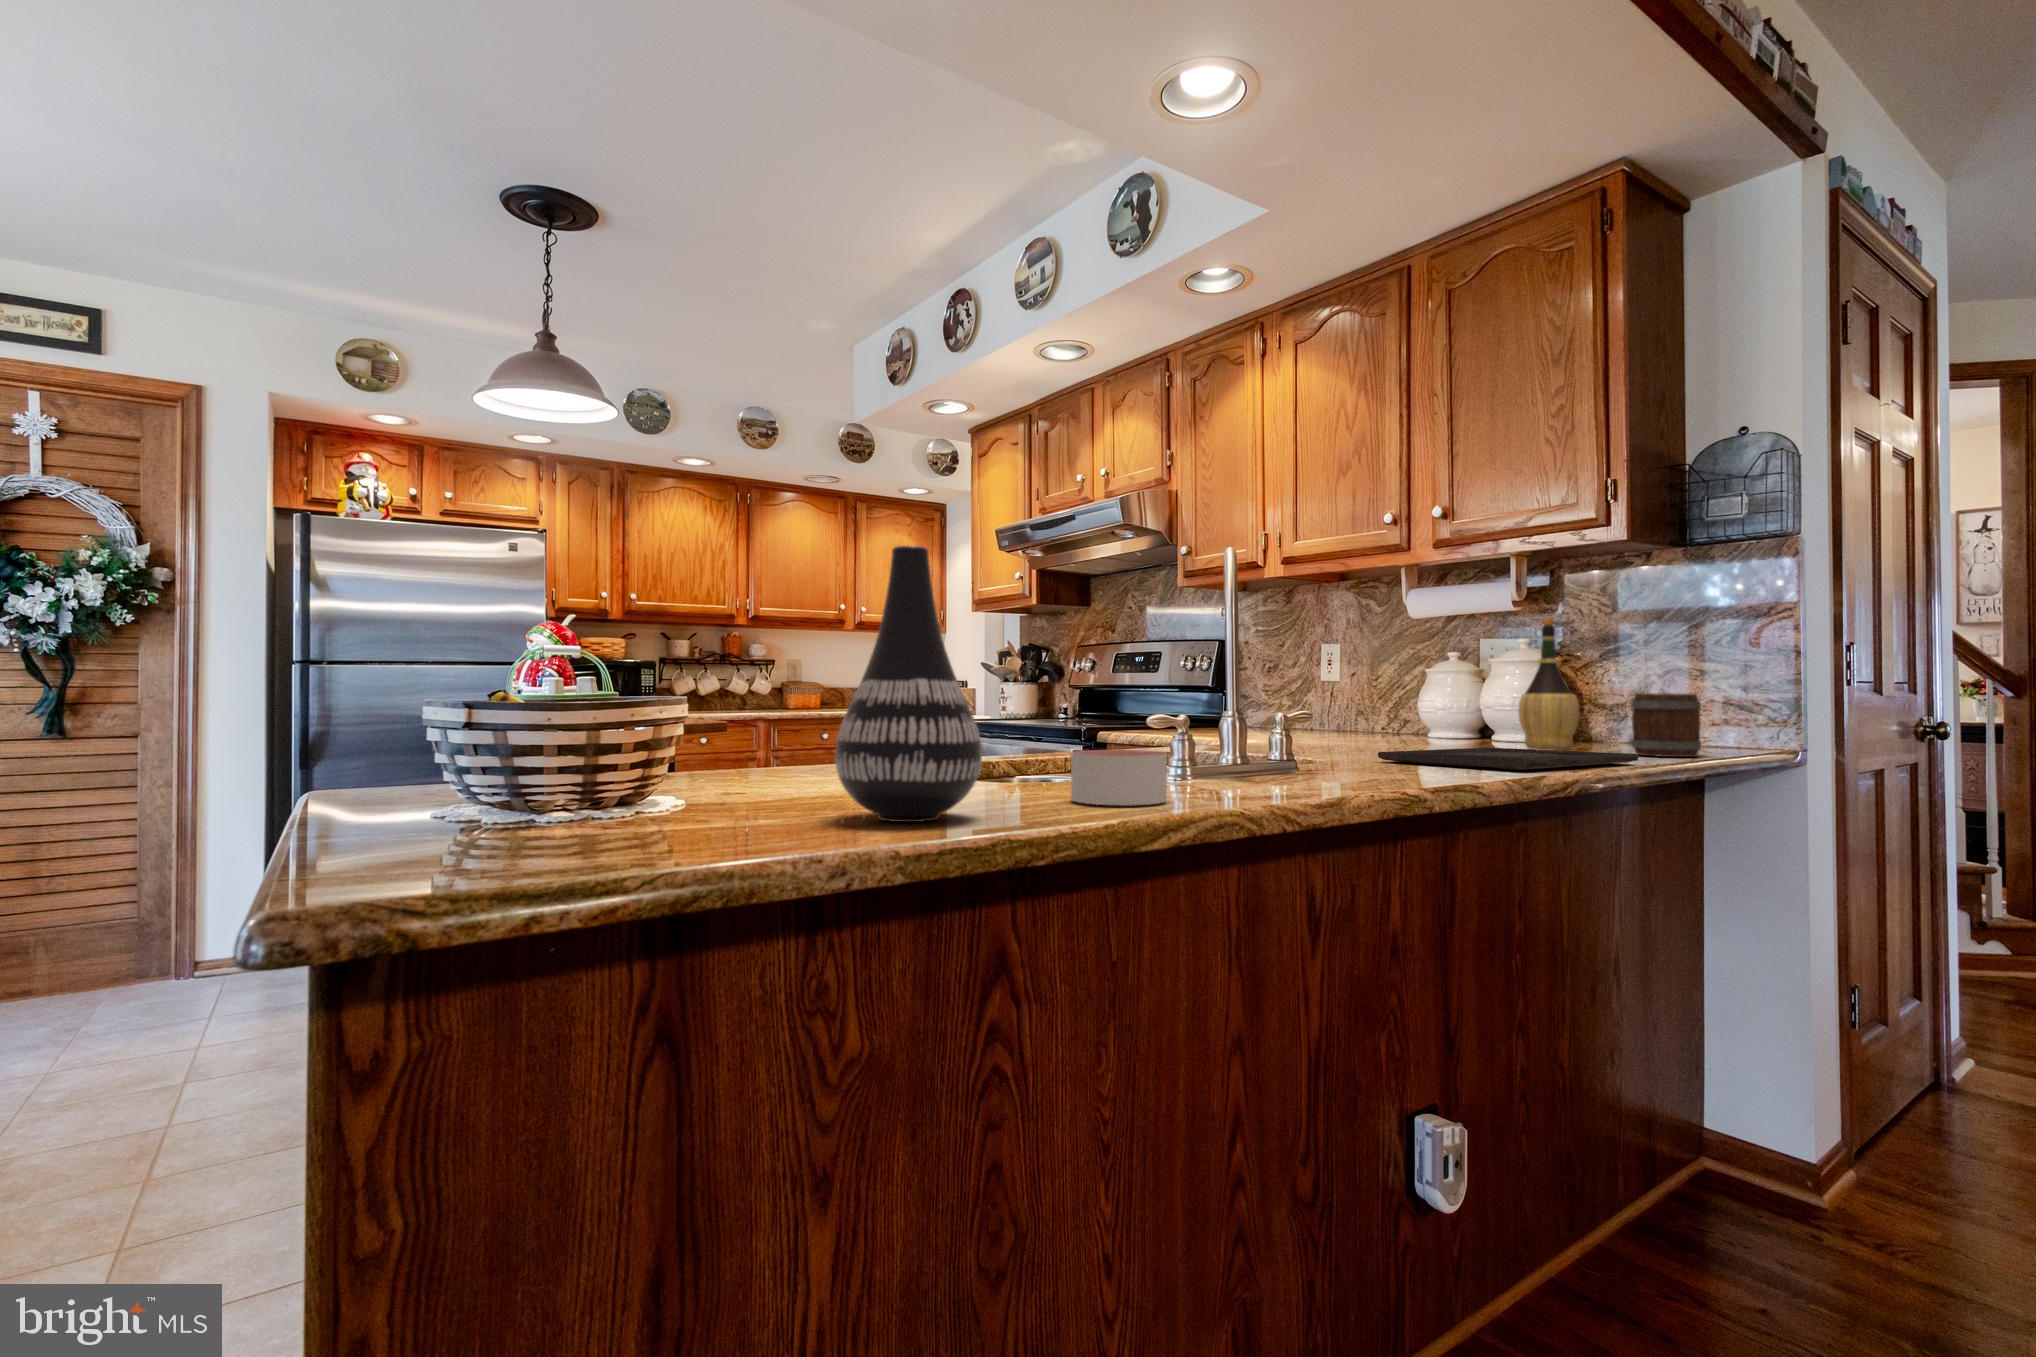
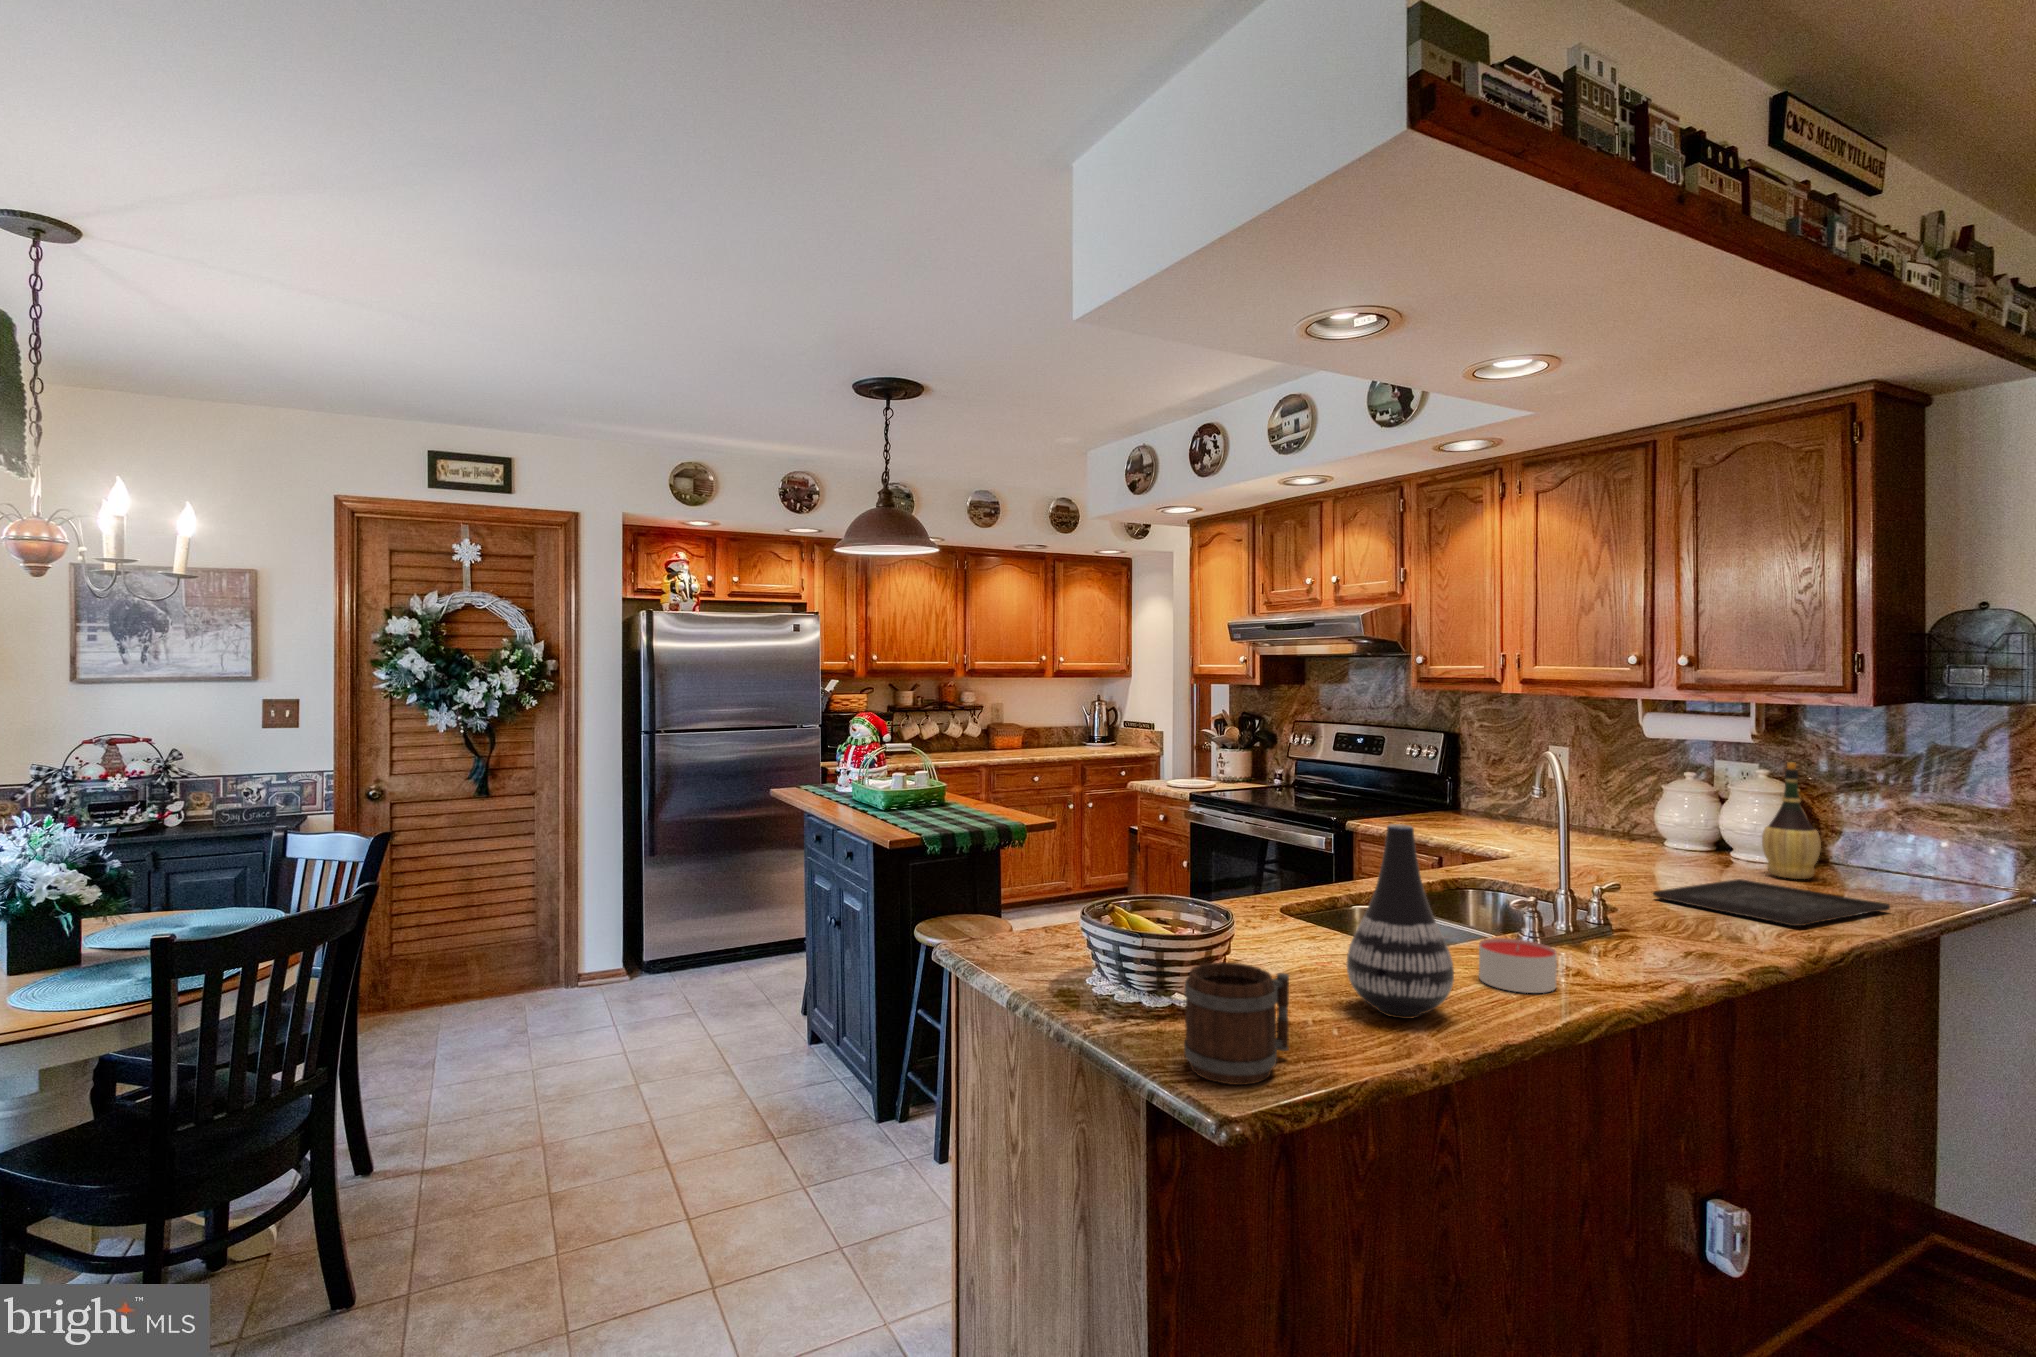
mug: present [1631,693,1701,757] -> present [1184,962,1289,1085]

